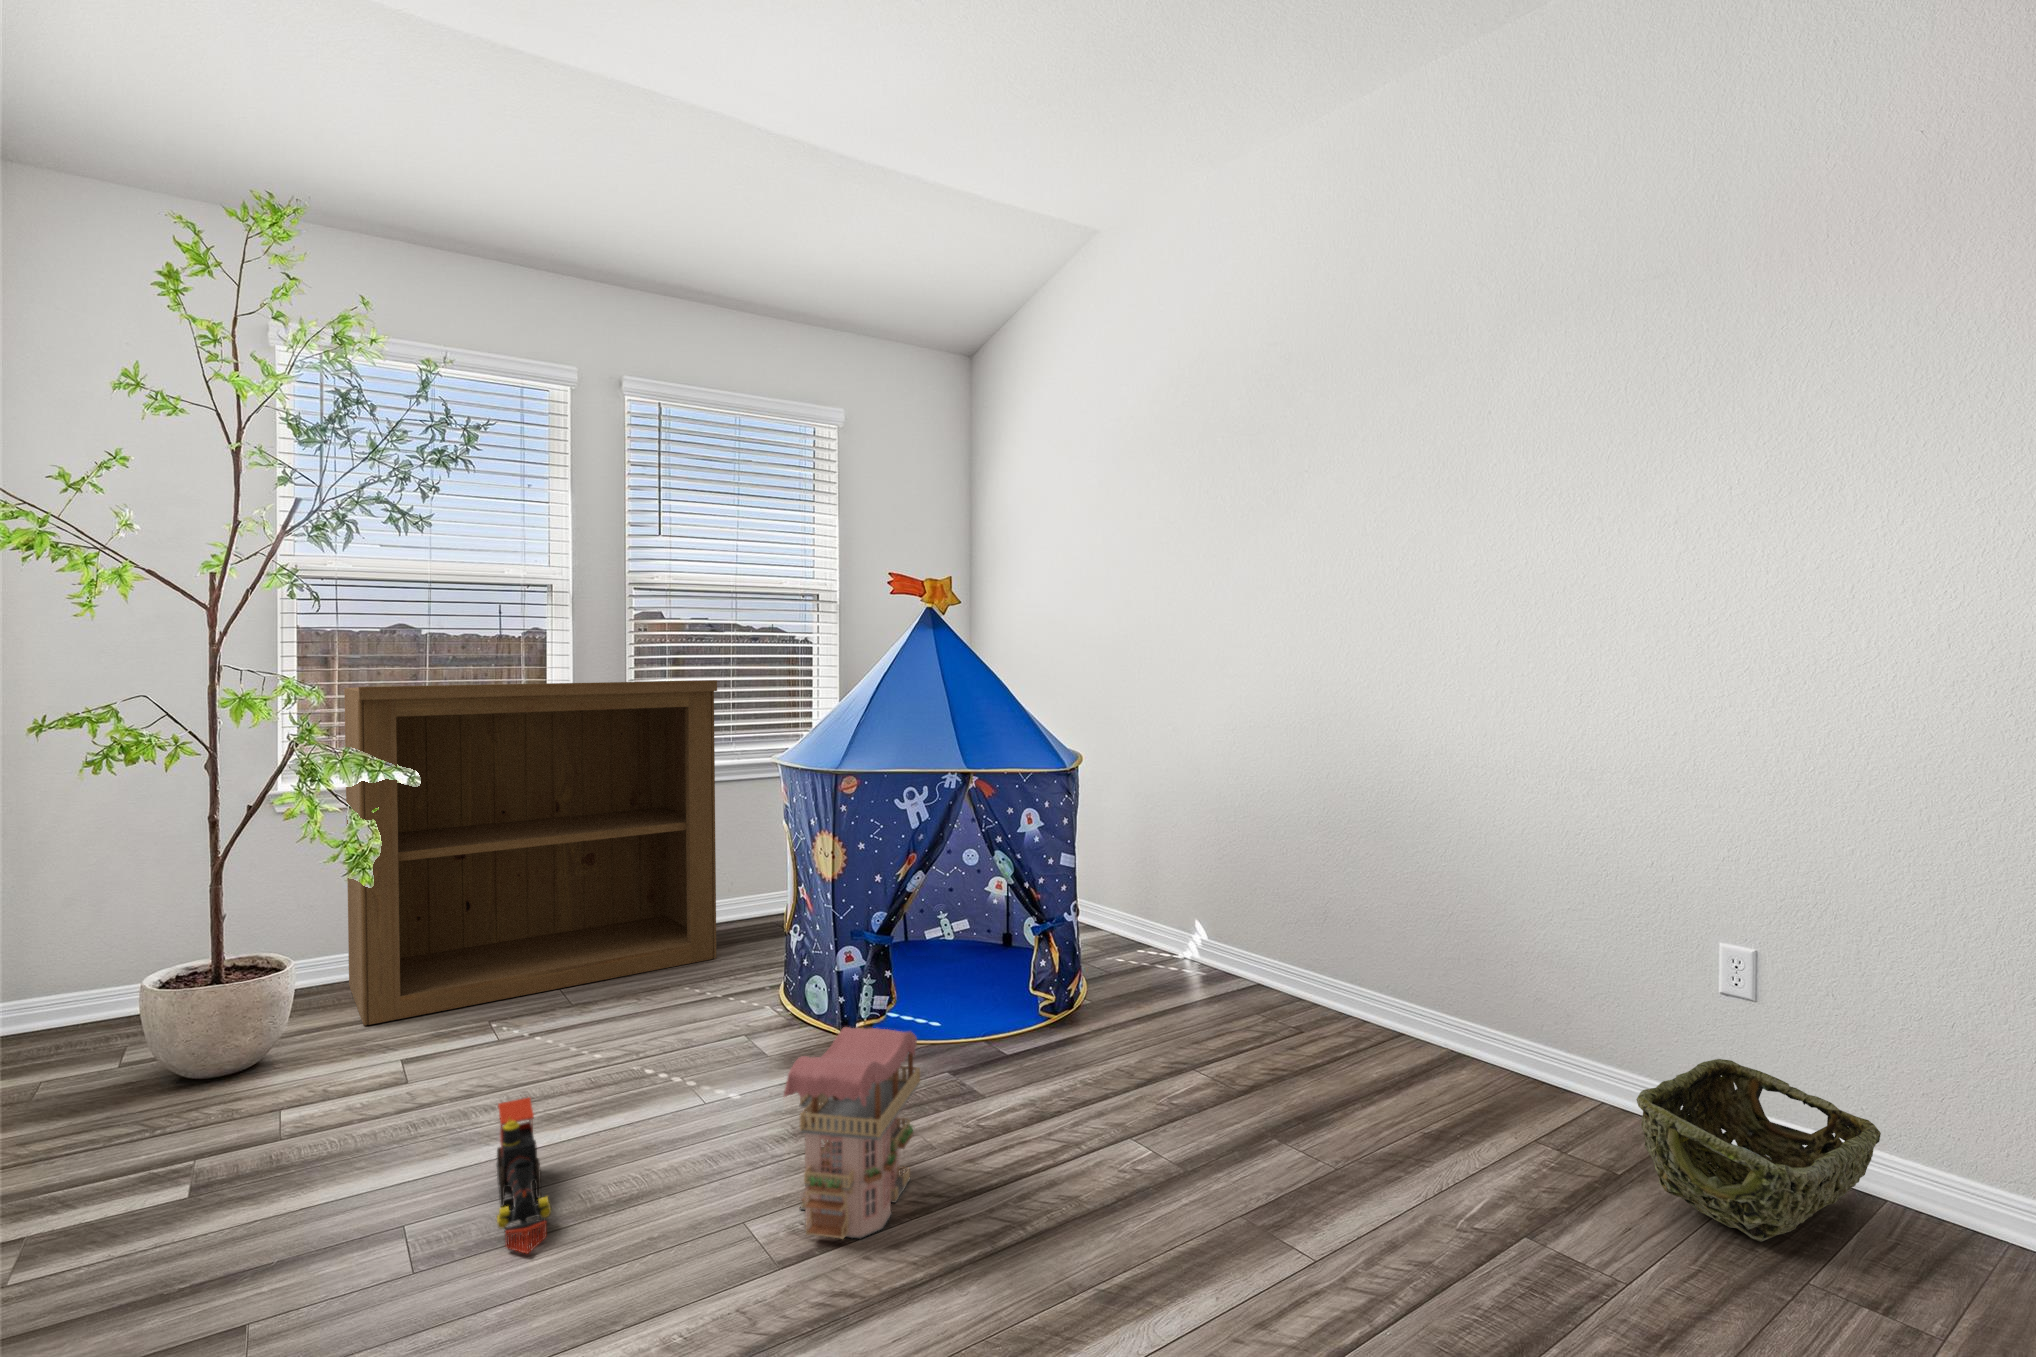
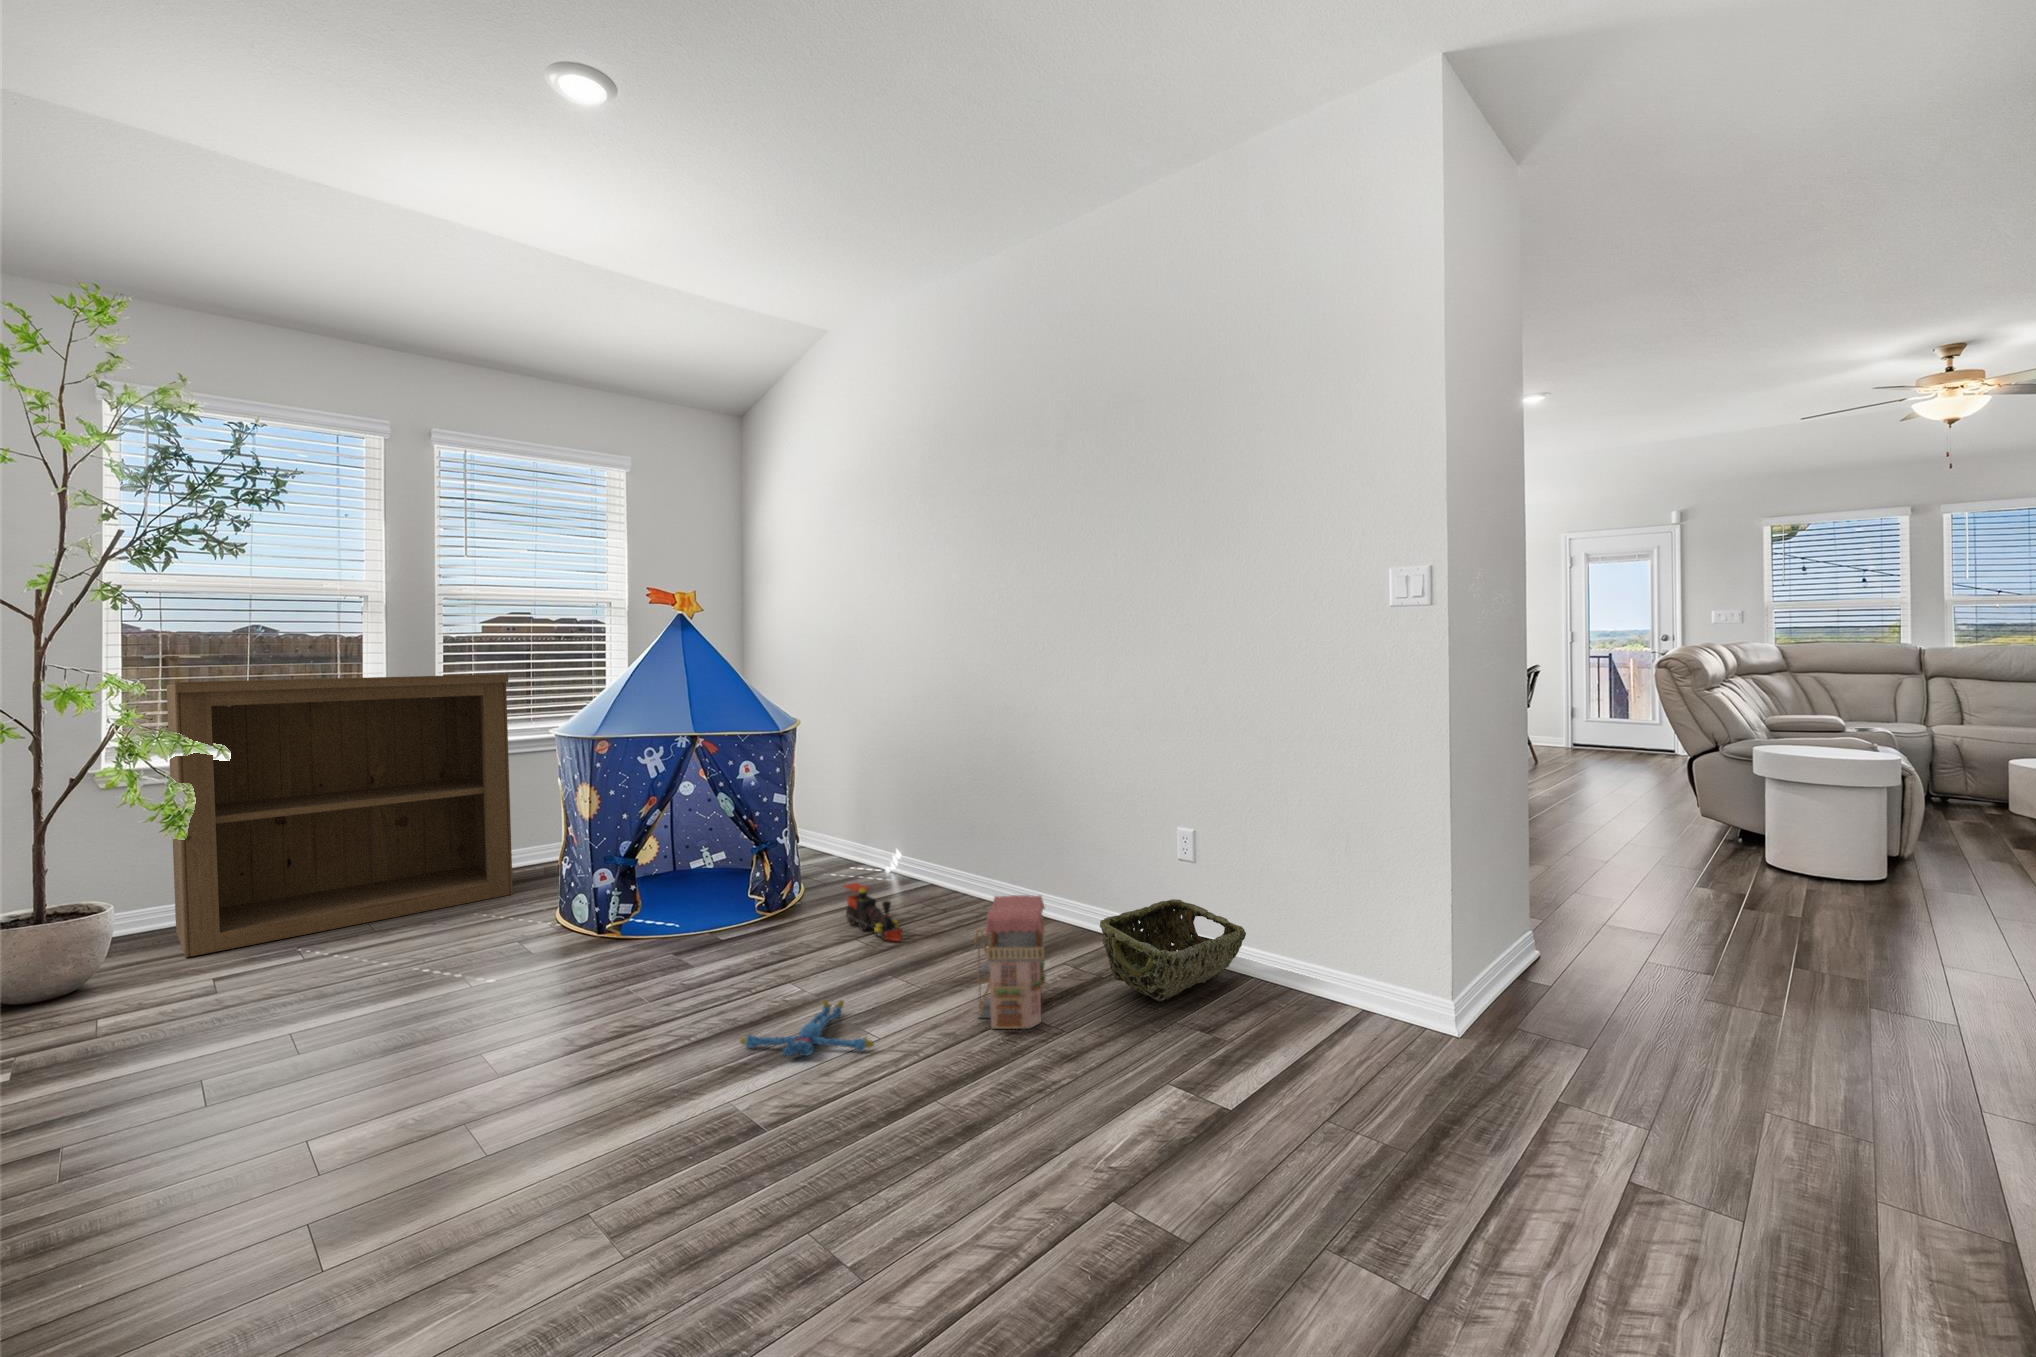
toy house: present [784,1027,920,1239] -> present [974,895,1046,1029]
toy train: present [497,1098,551,1253] -> present [844,883,902,941]
plush toy: none [1114,1185,1328,1294] -> present [740,1000,874,1056]

